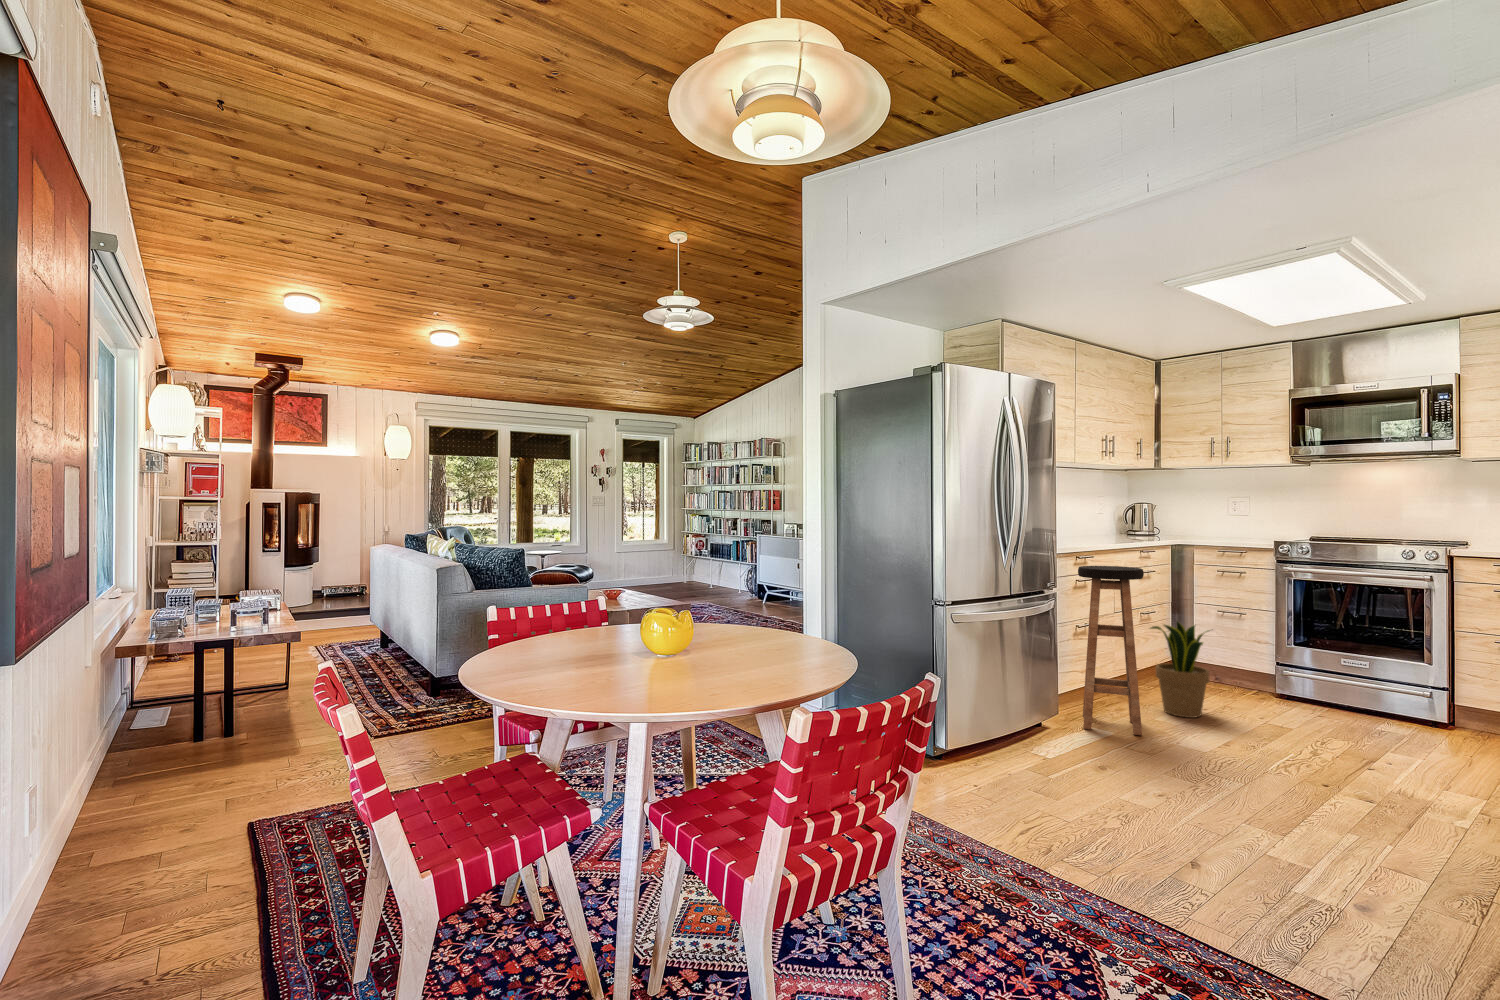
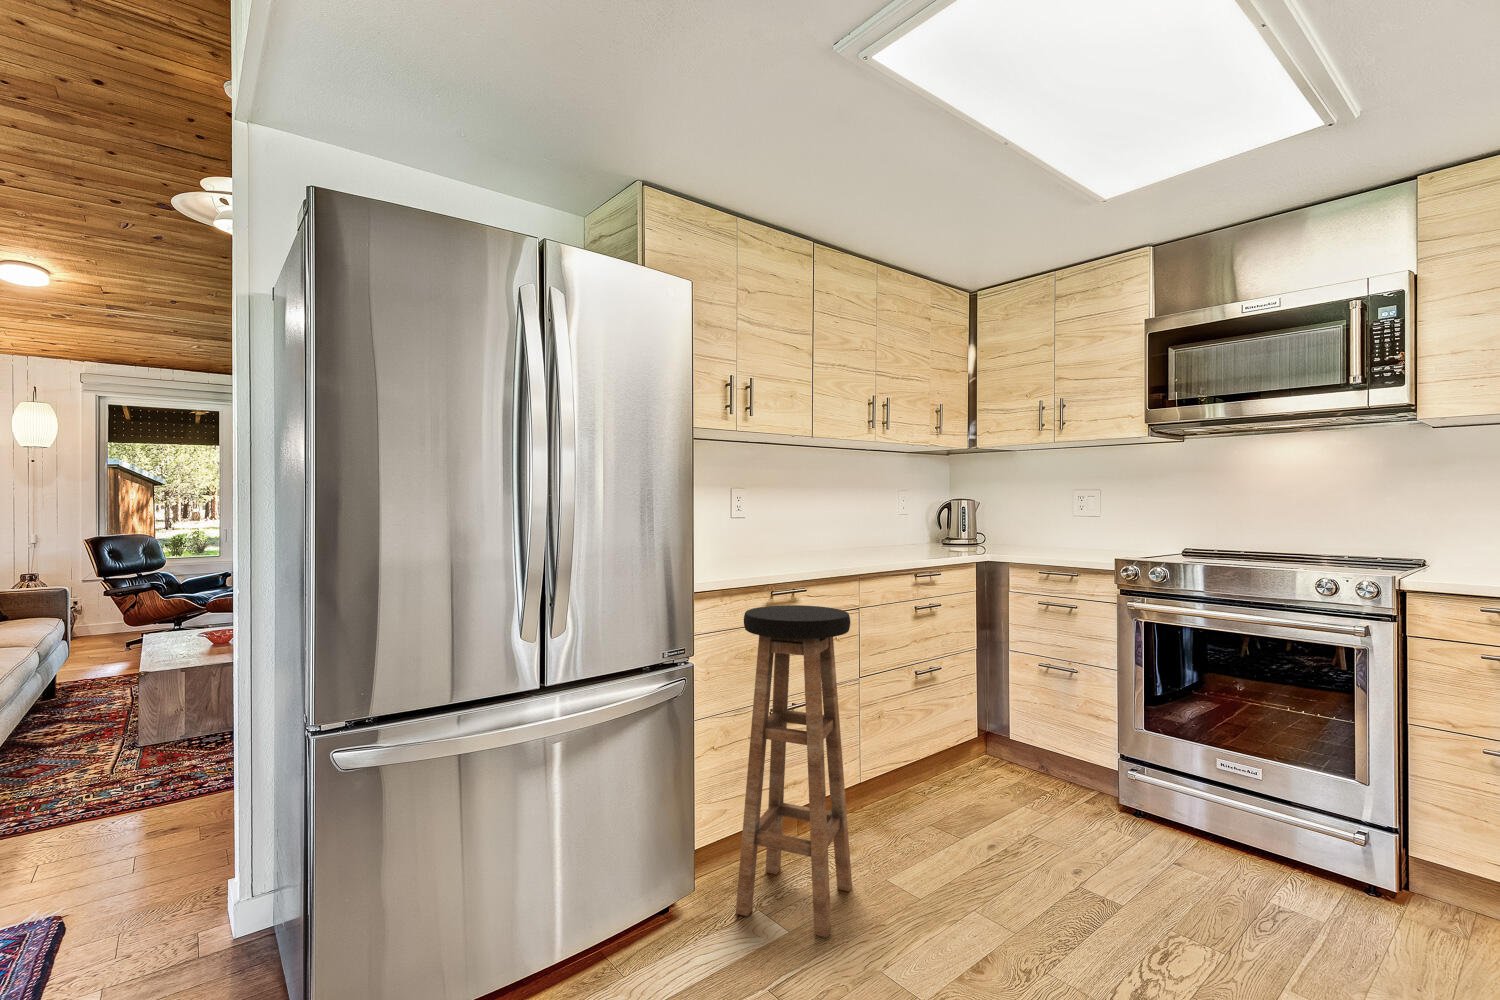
potted plant: present [1150,622,1210,718] -> none [893,698,998,873]

